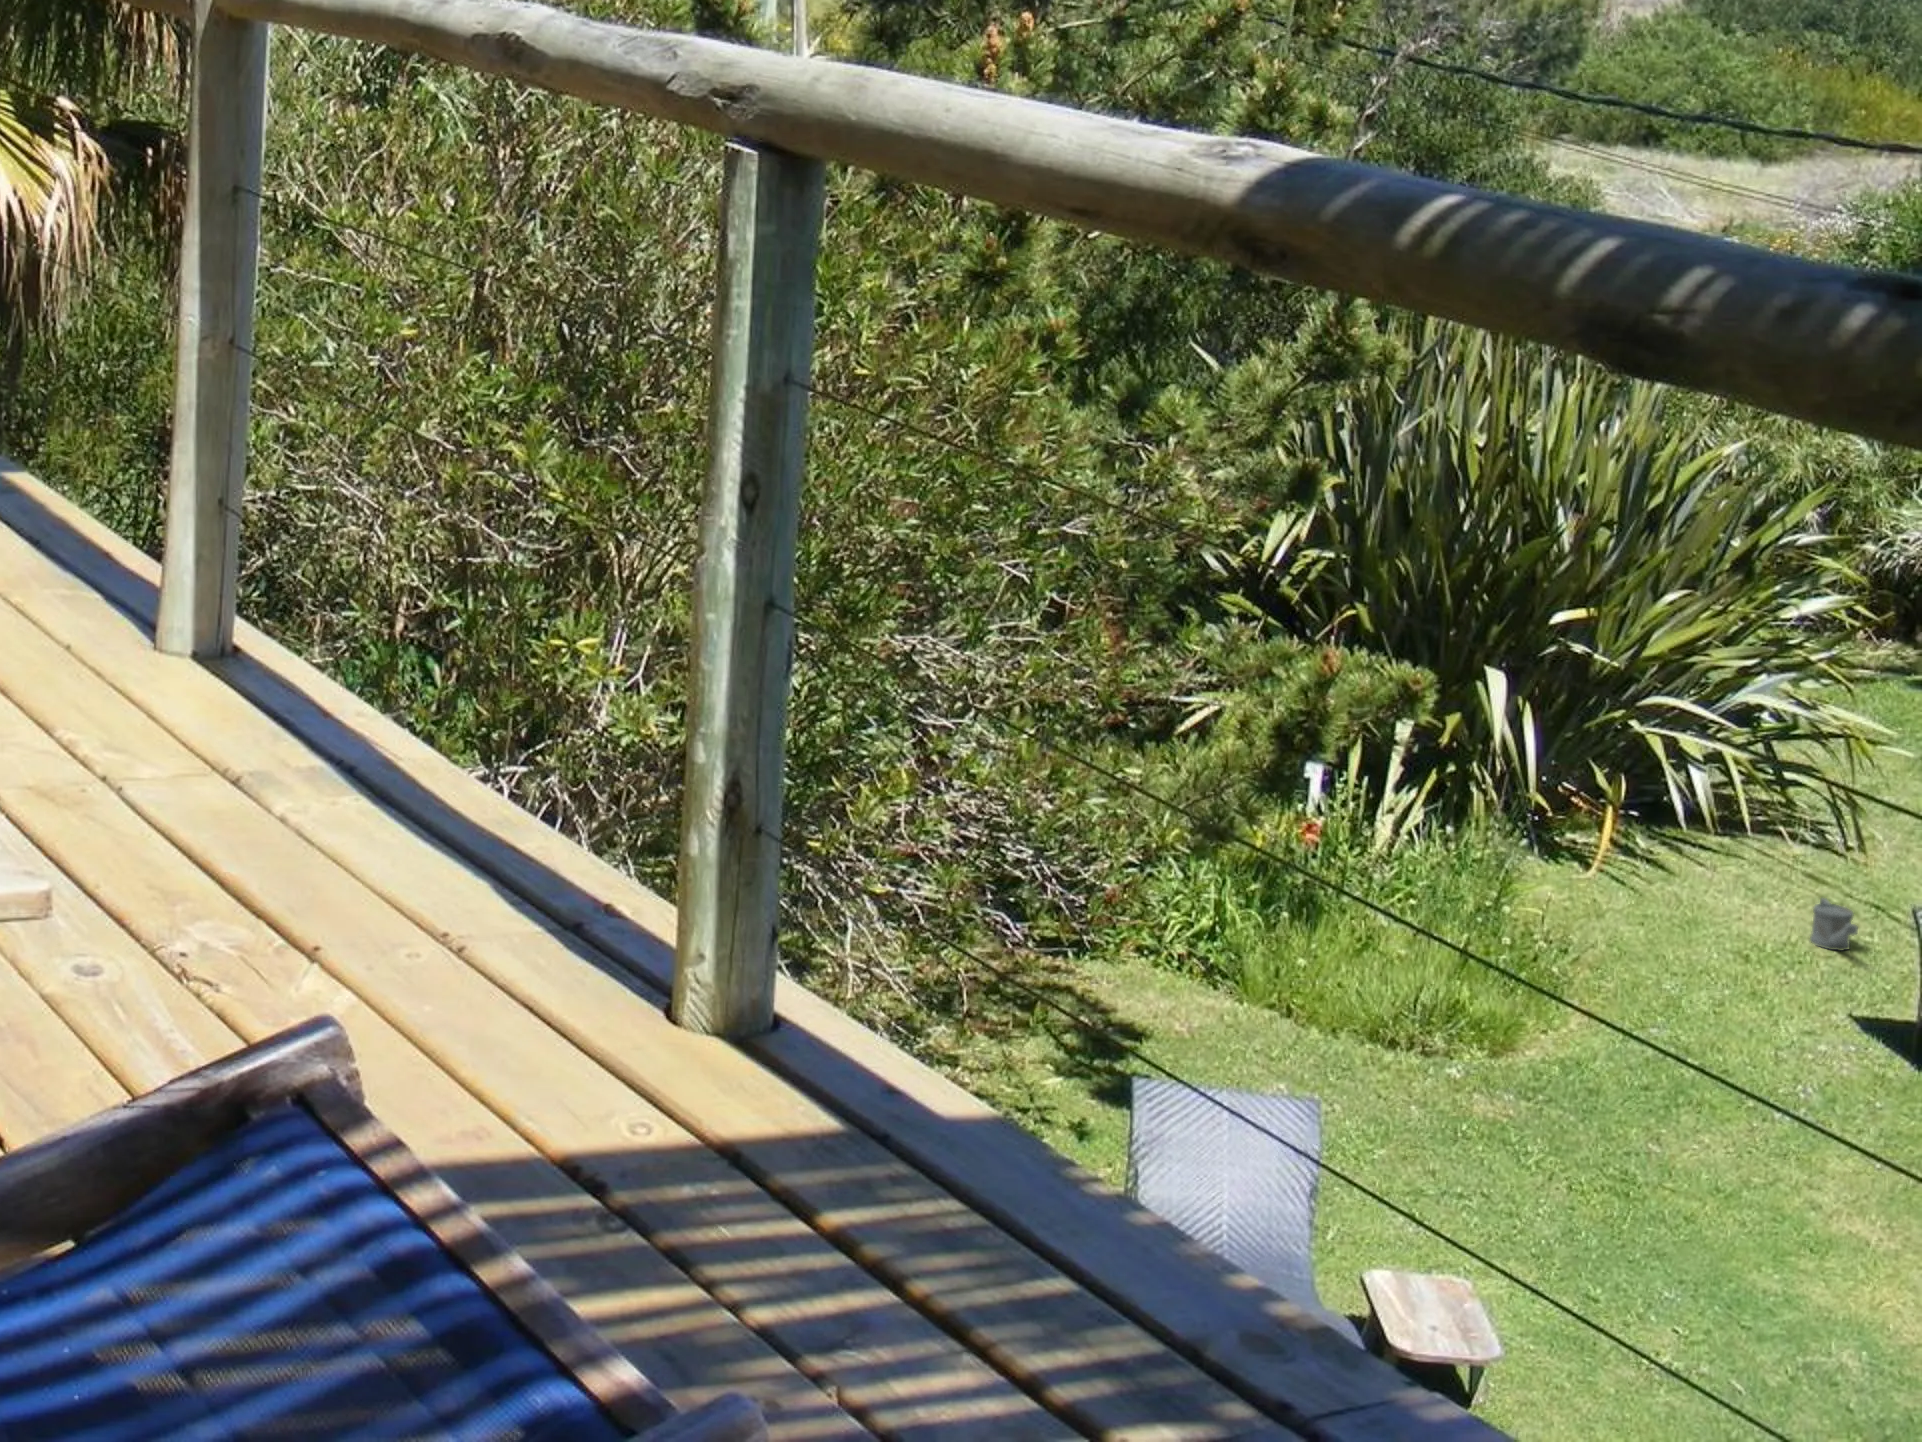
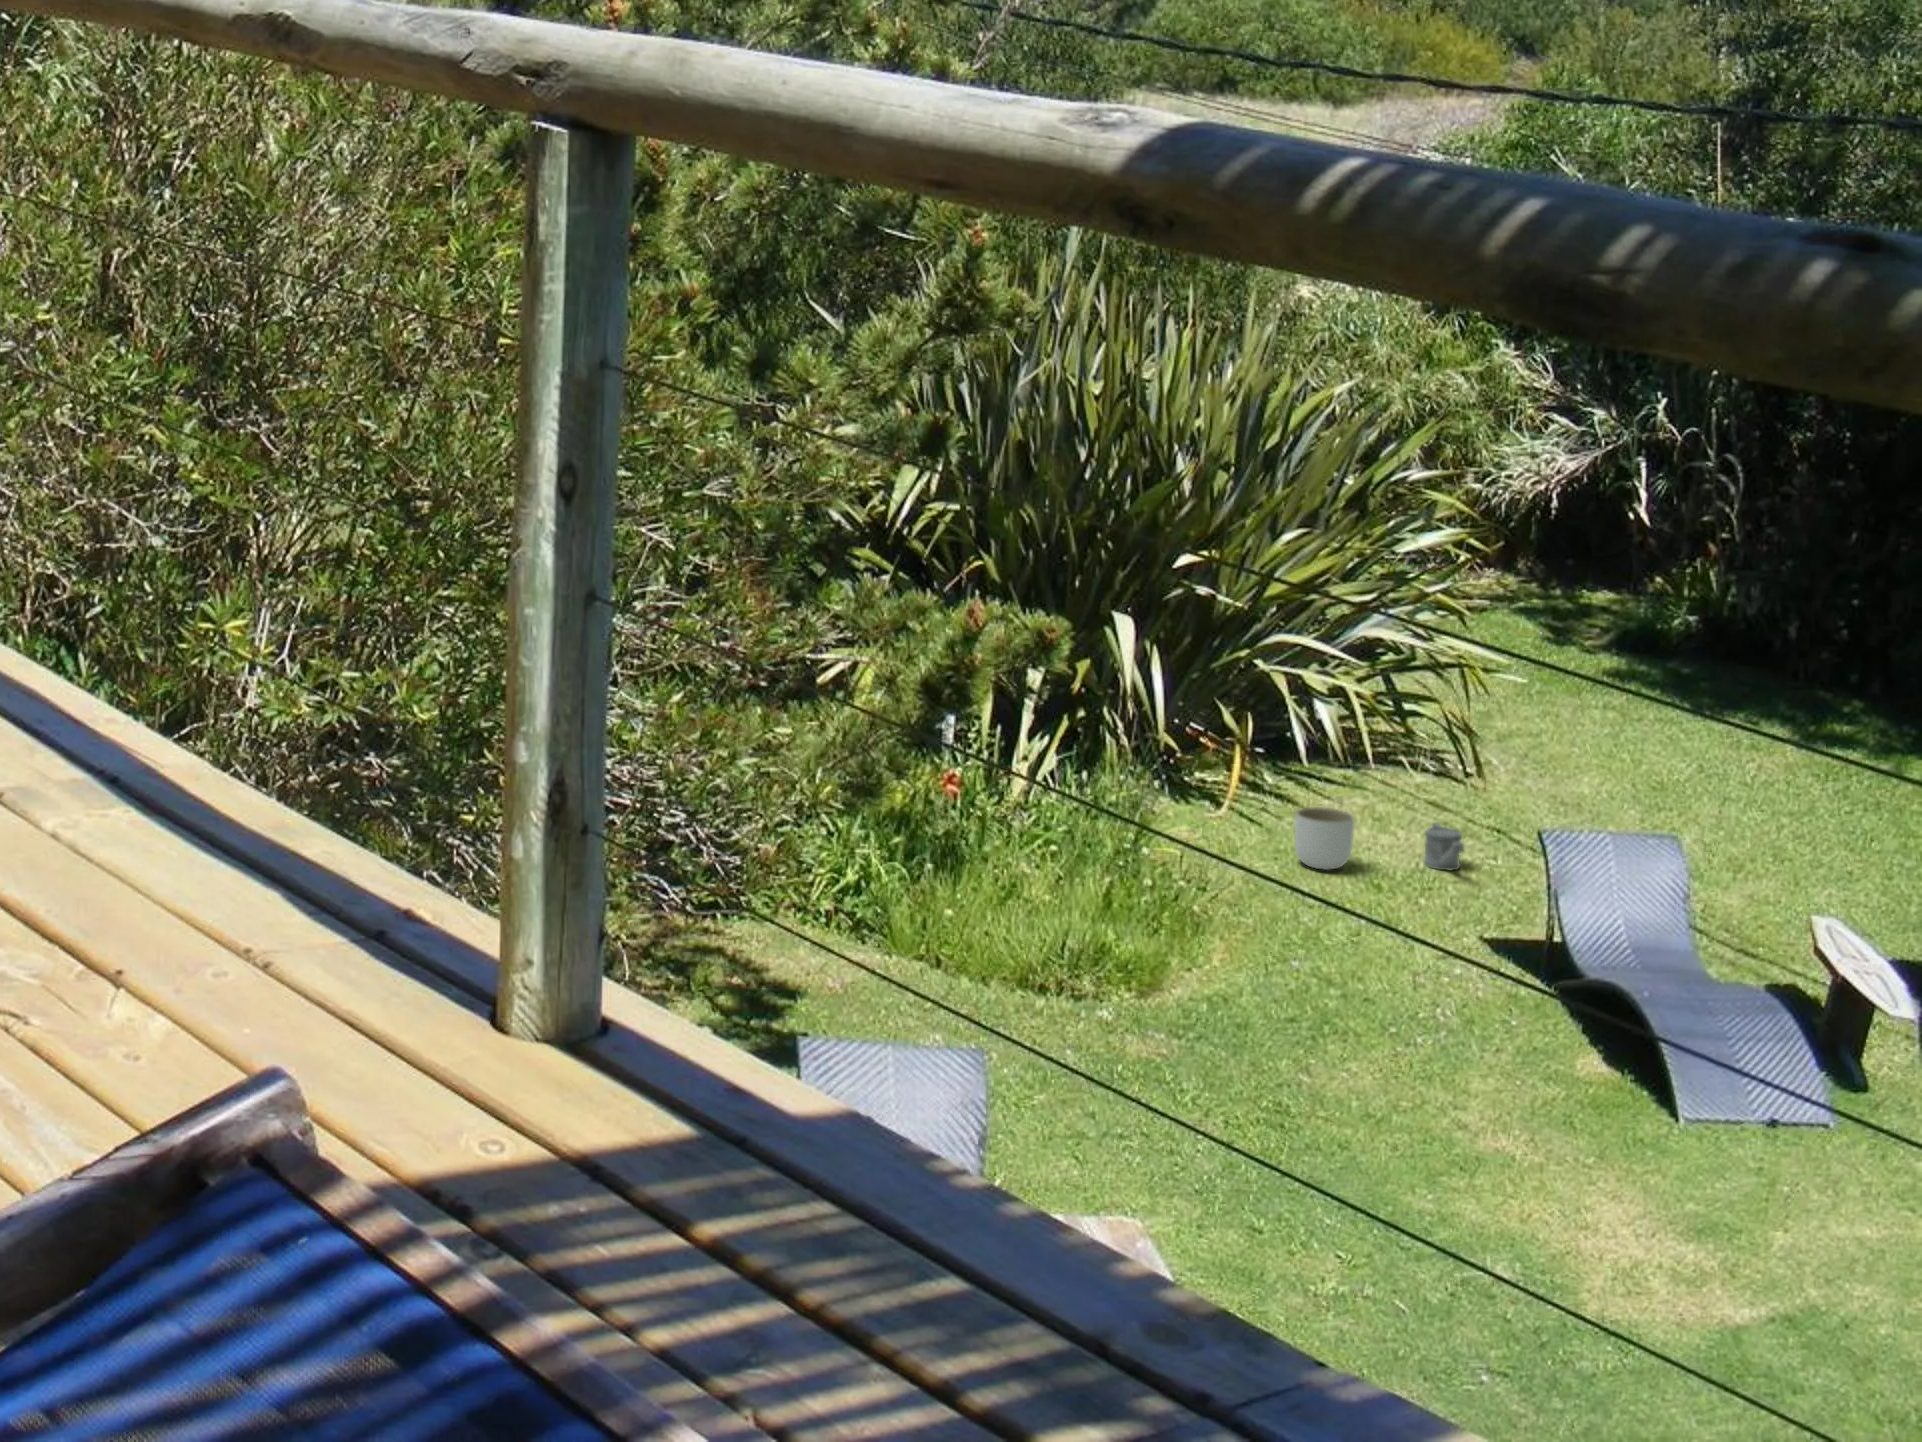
planter: none [1673,876,1739,943] -> present [1295,807,1355,870]

